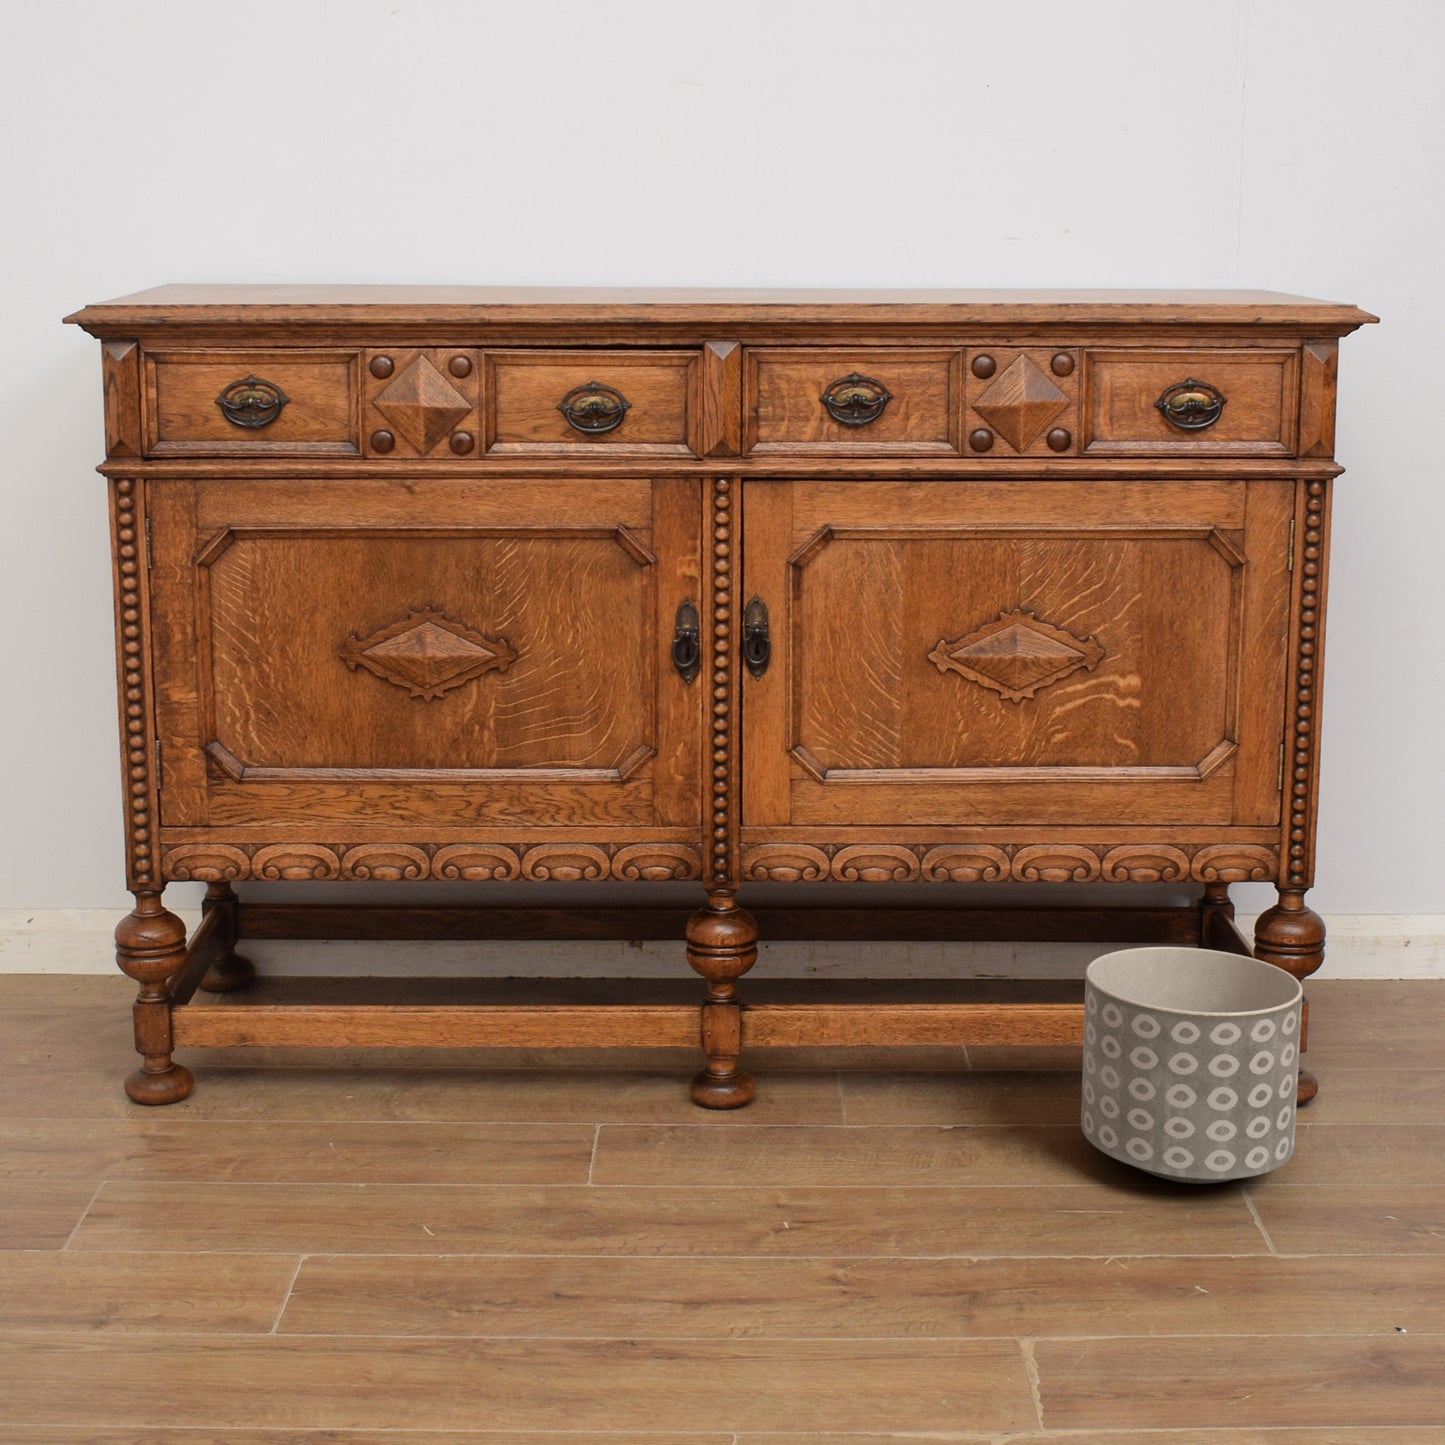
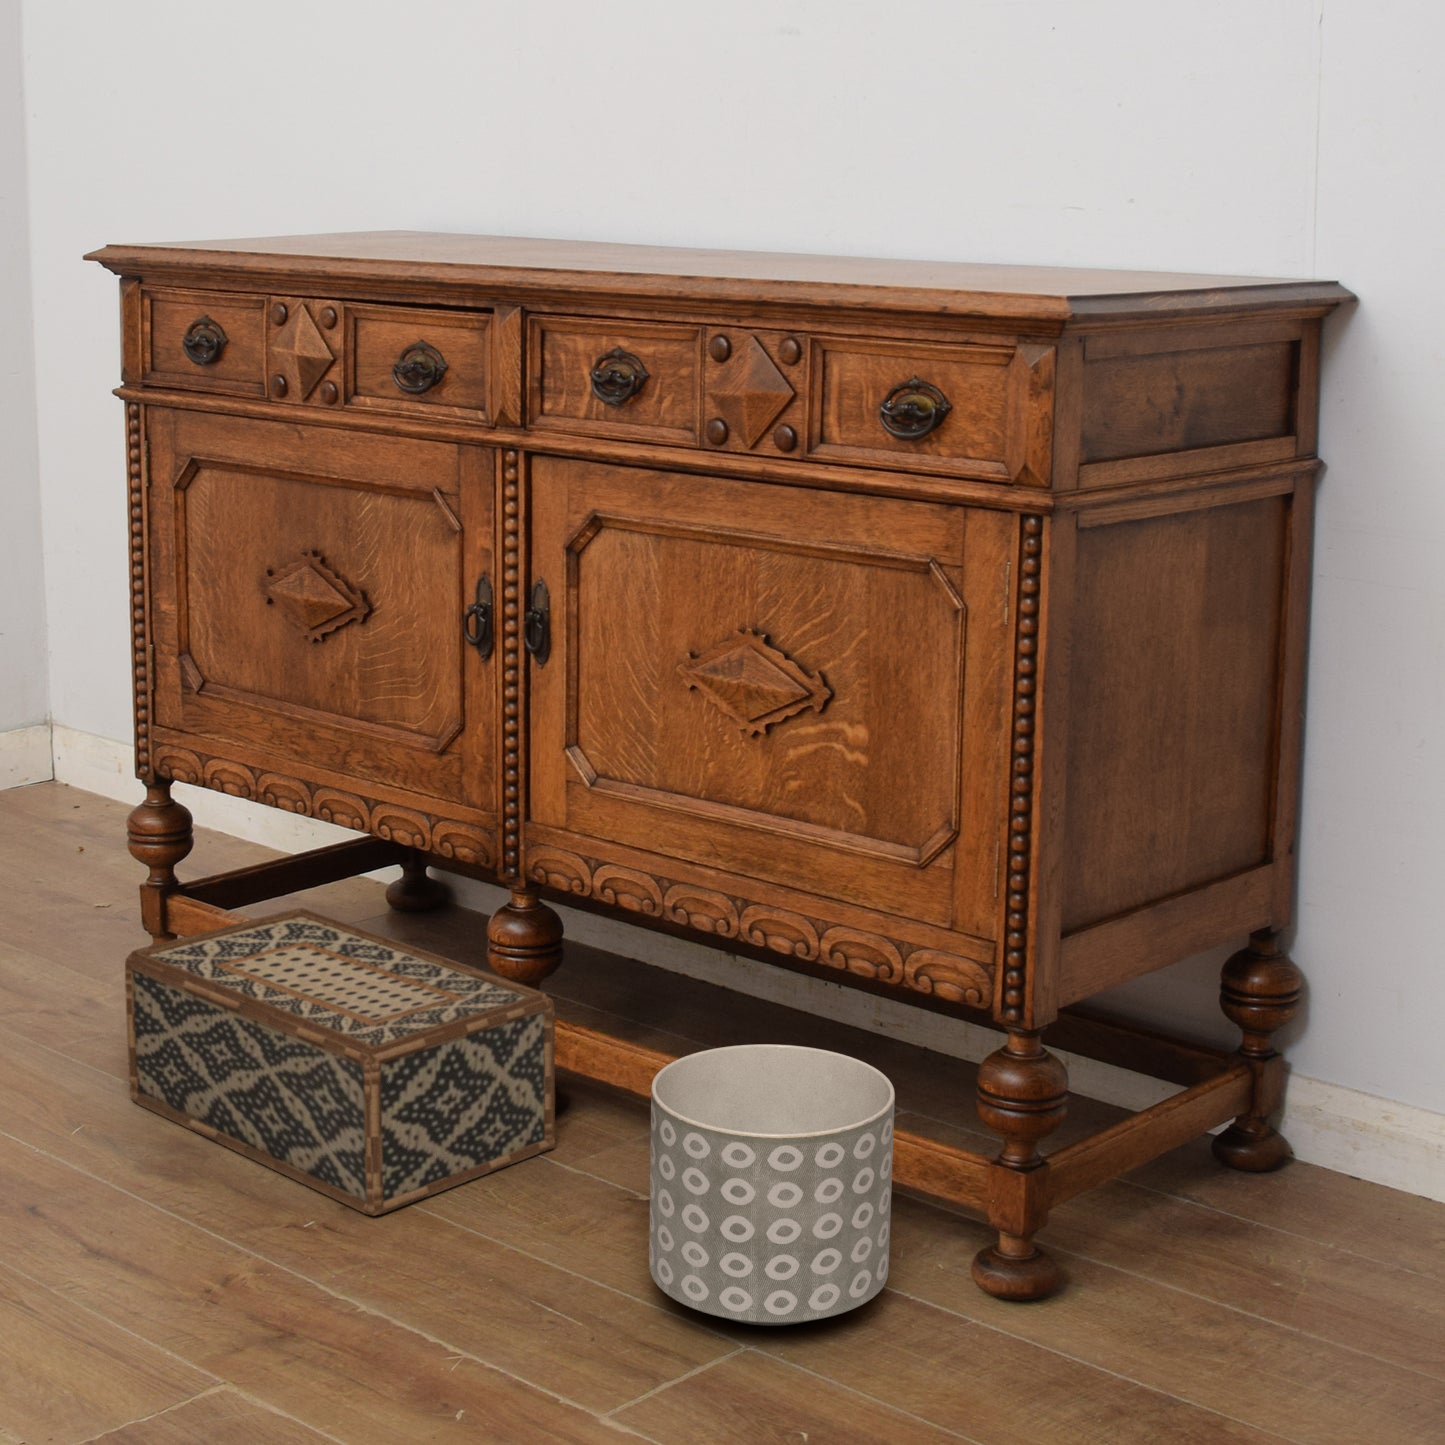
woven basket: none [391,969,825,1218] -> present [125,908,555,1216]

